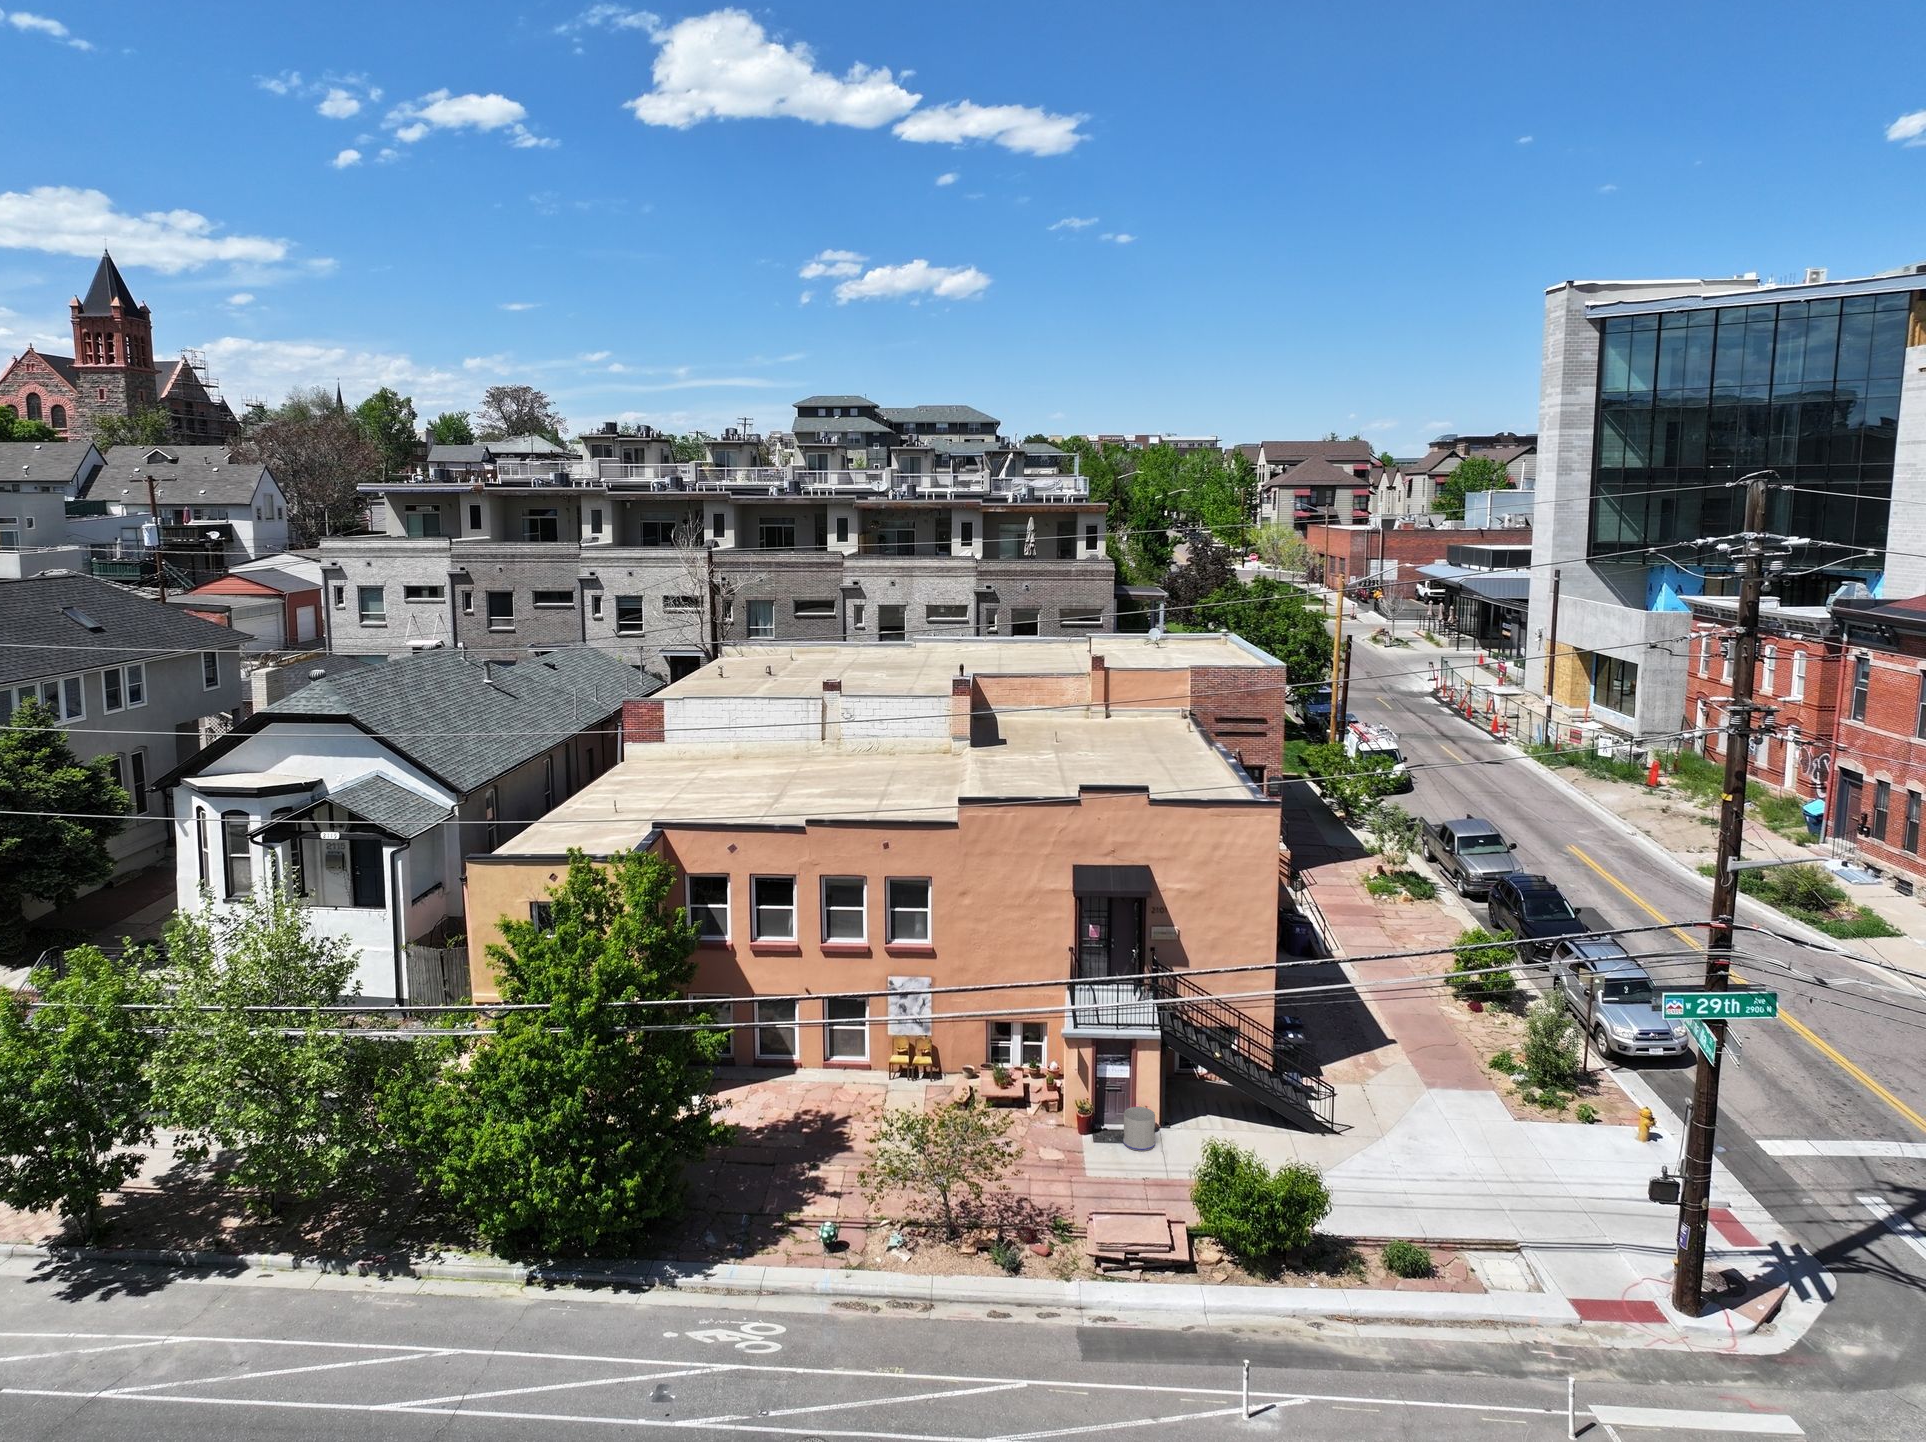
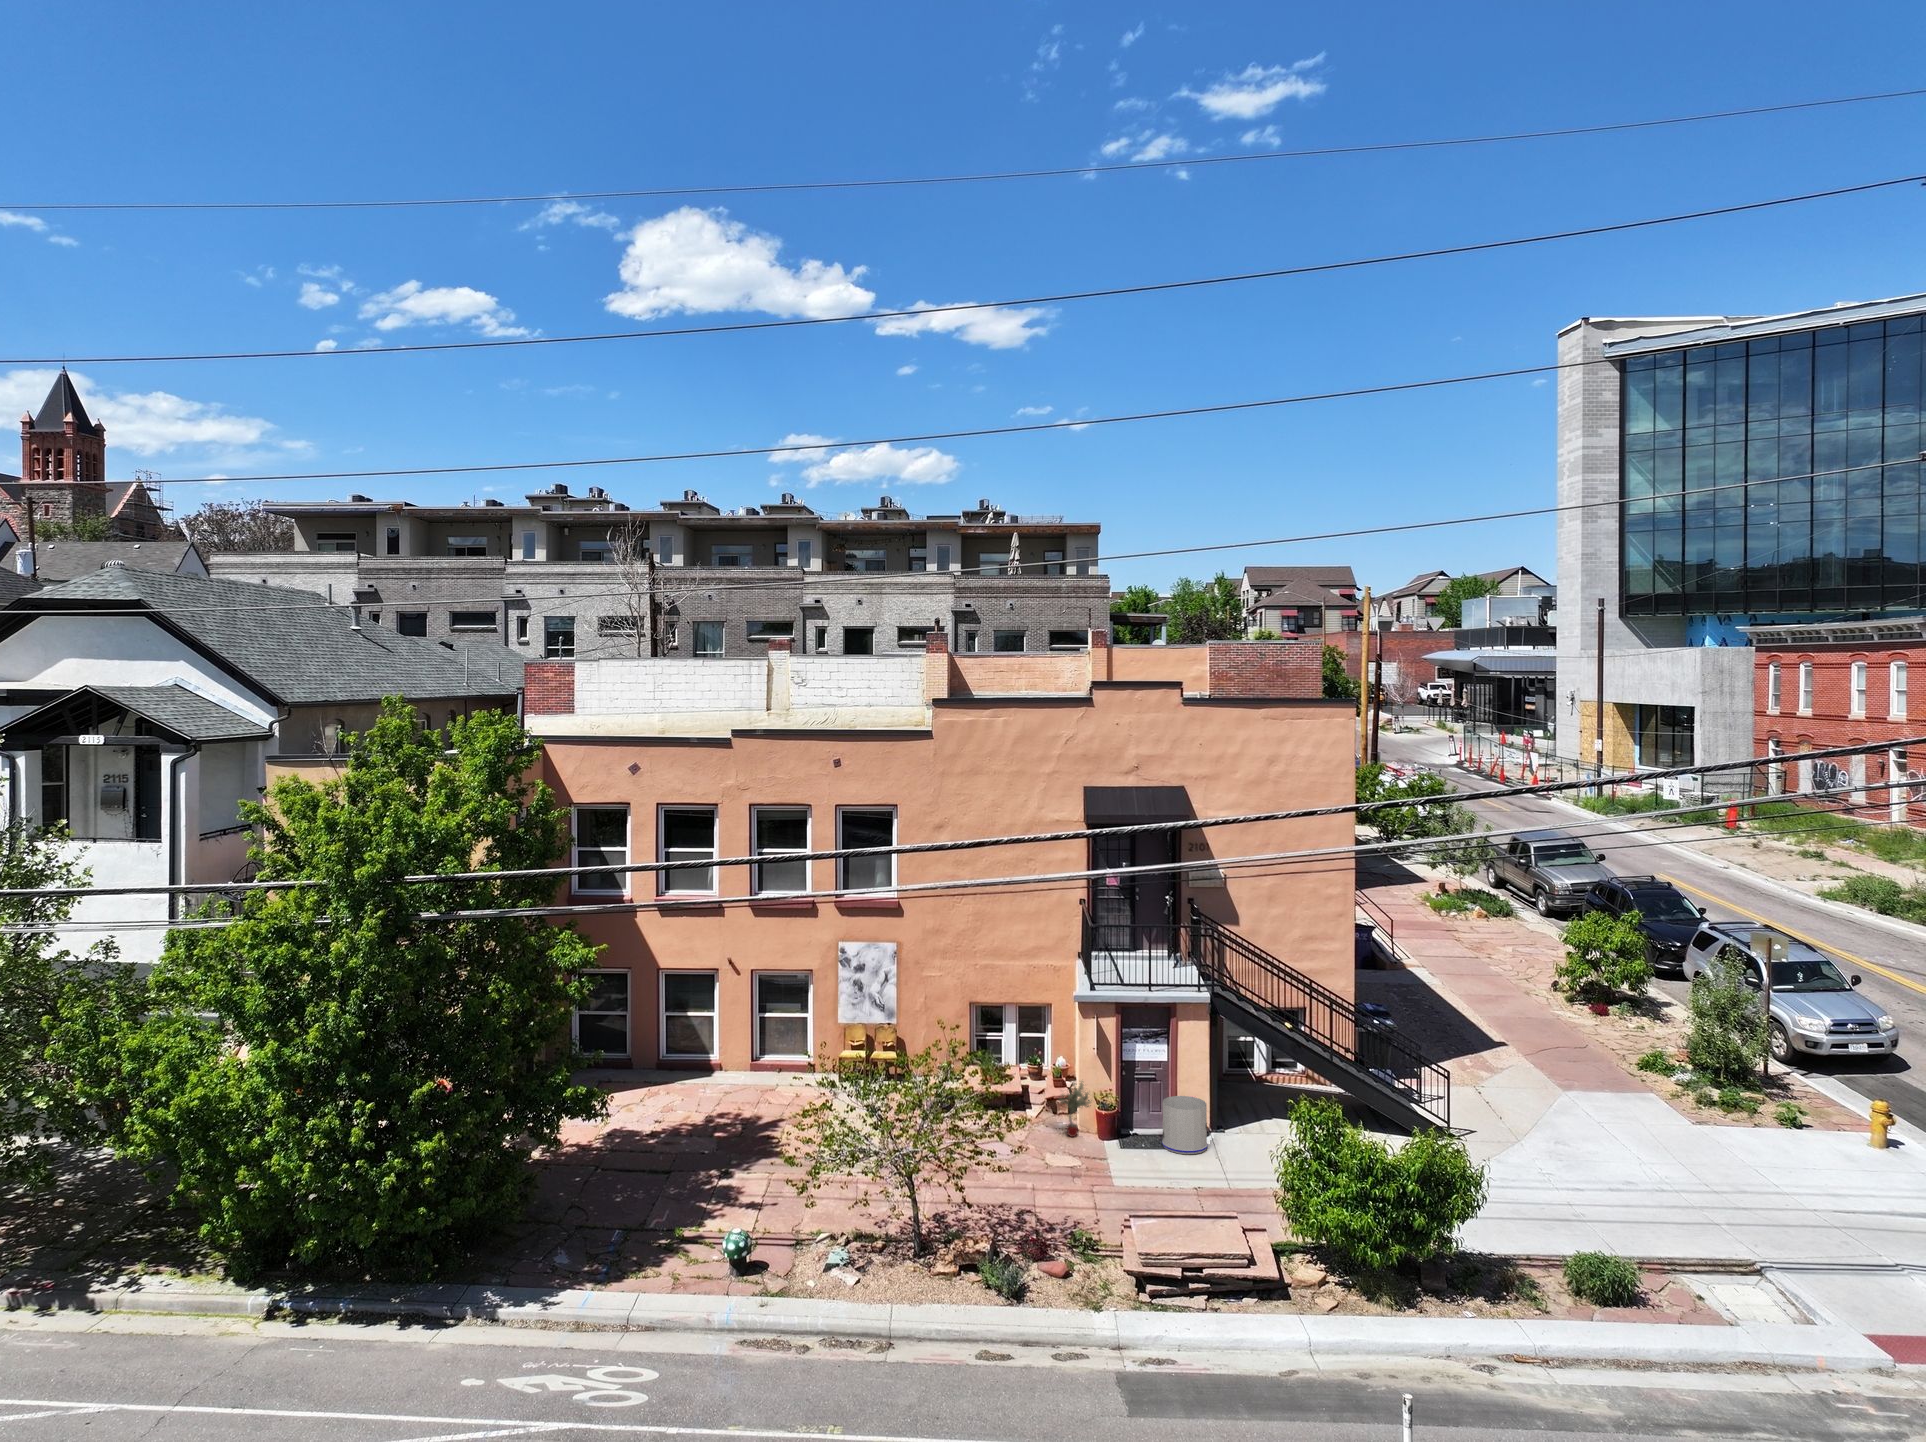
potted tree: none [1049,1095,1074,1135] -> present [1058,1080,1092,1137]

